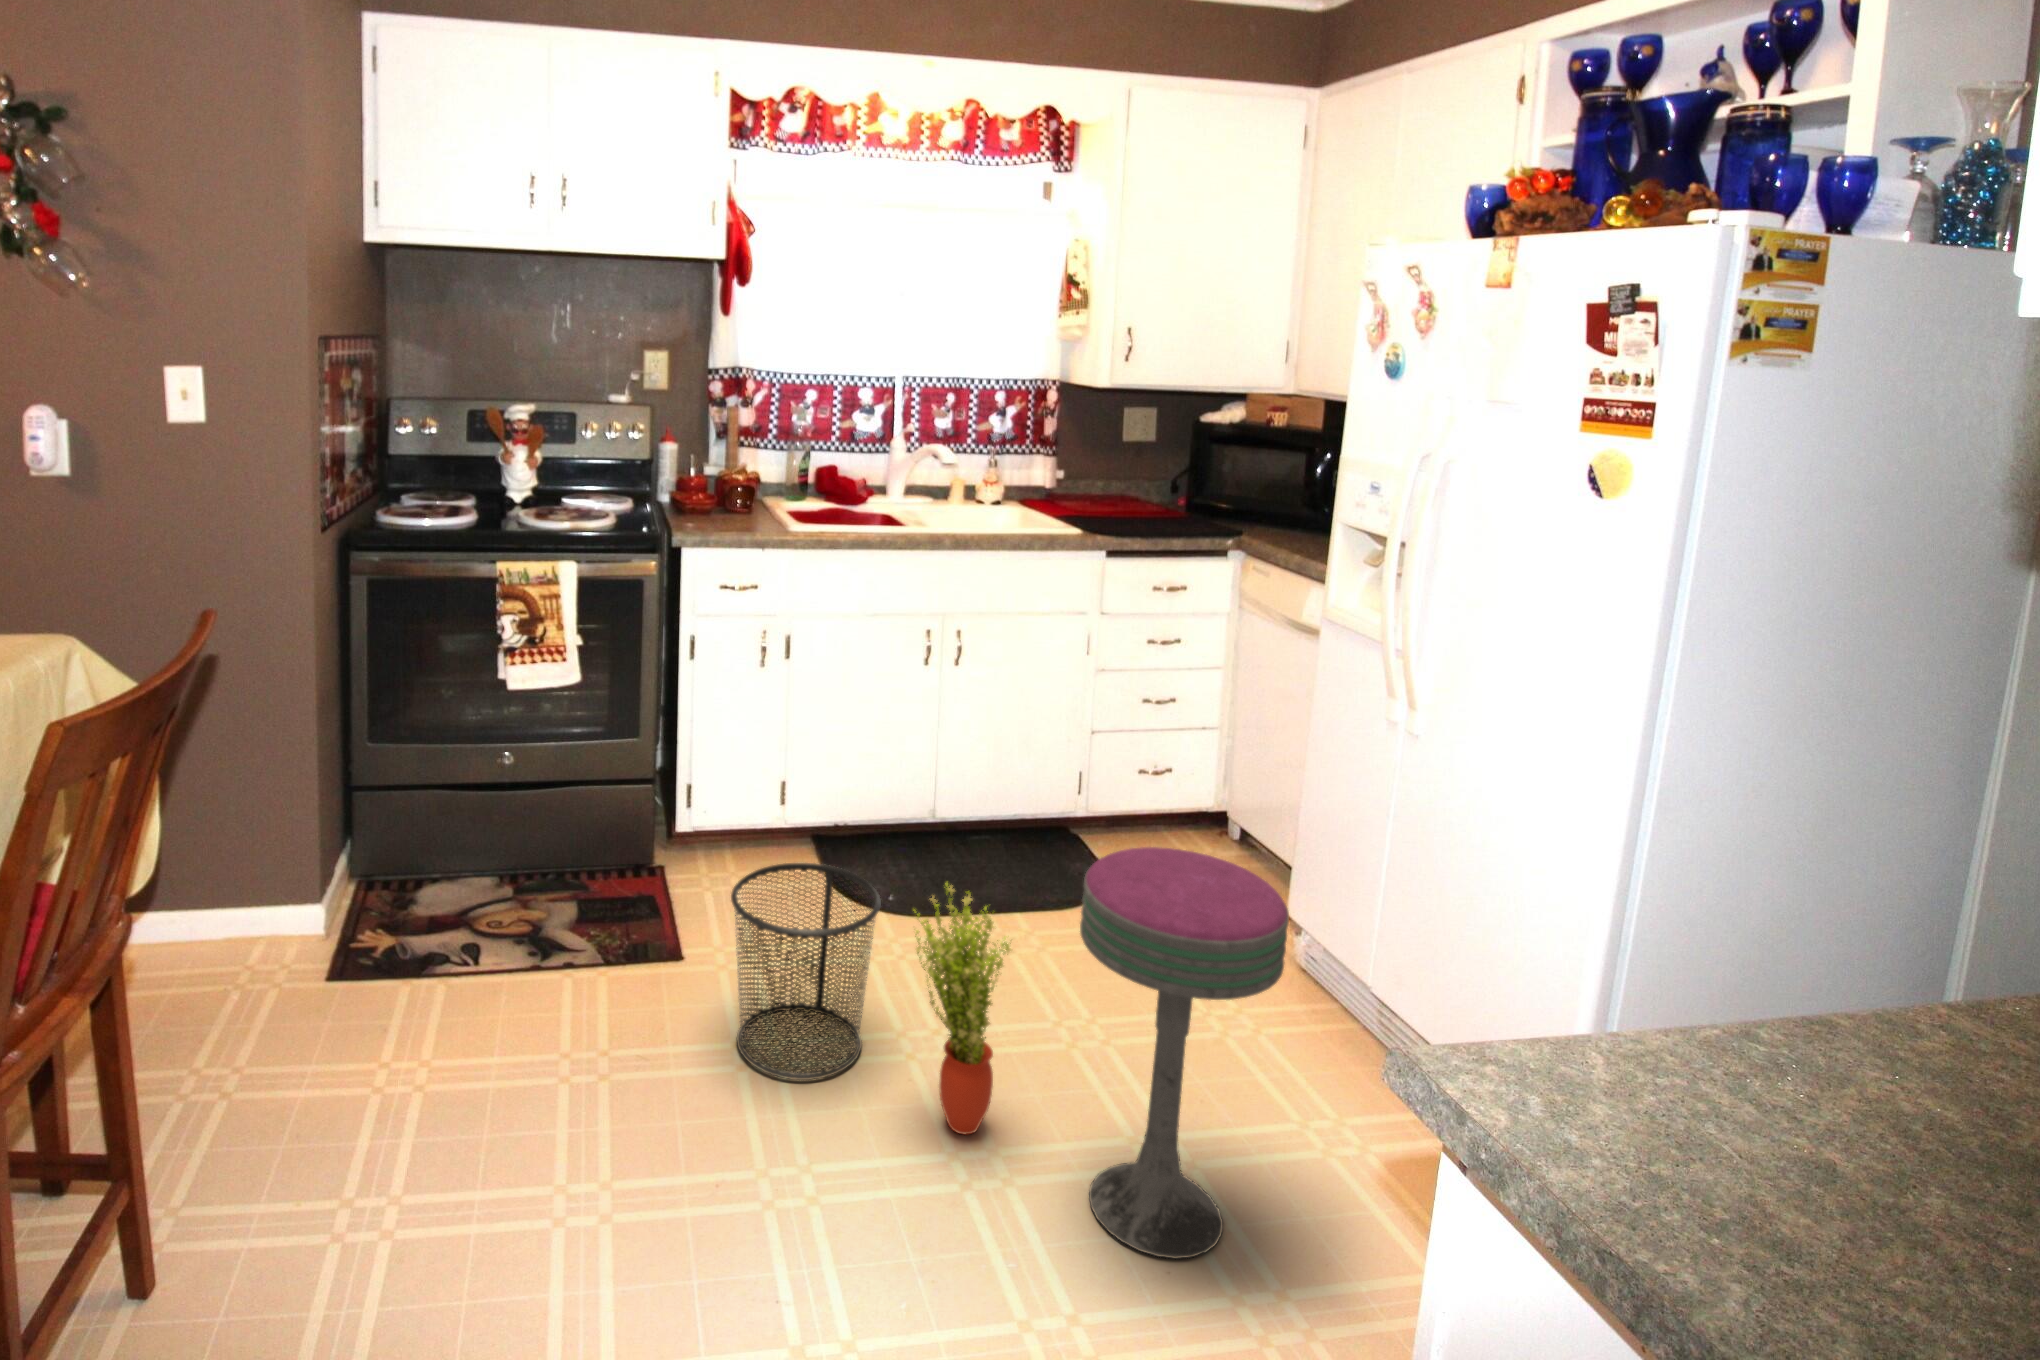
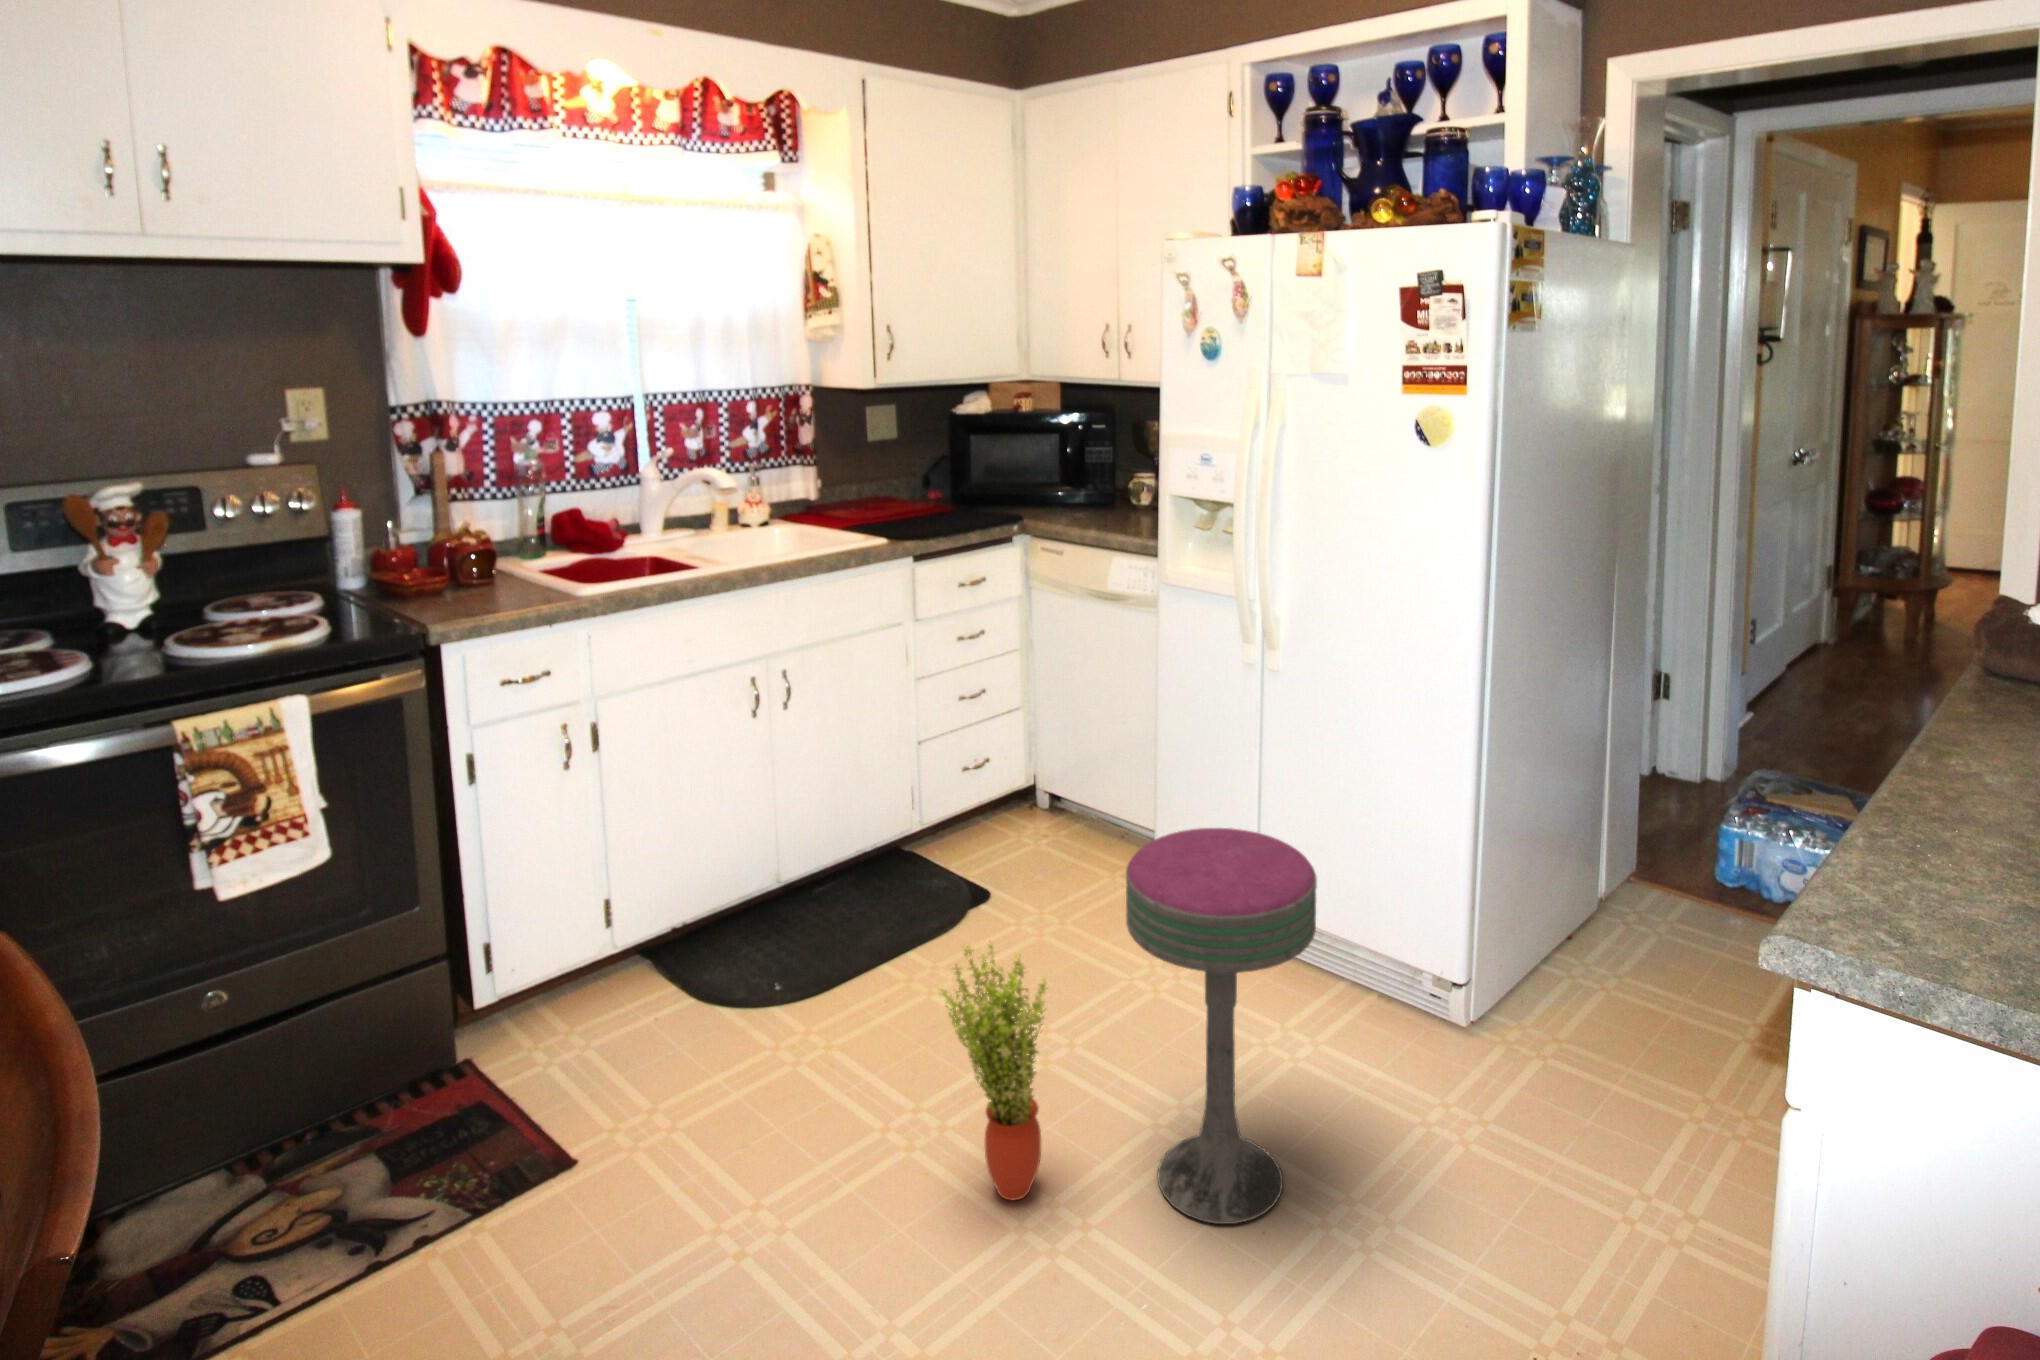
waste bin: present [731,863,881,1080] -> none [688,972,873,1244]

